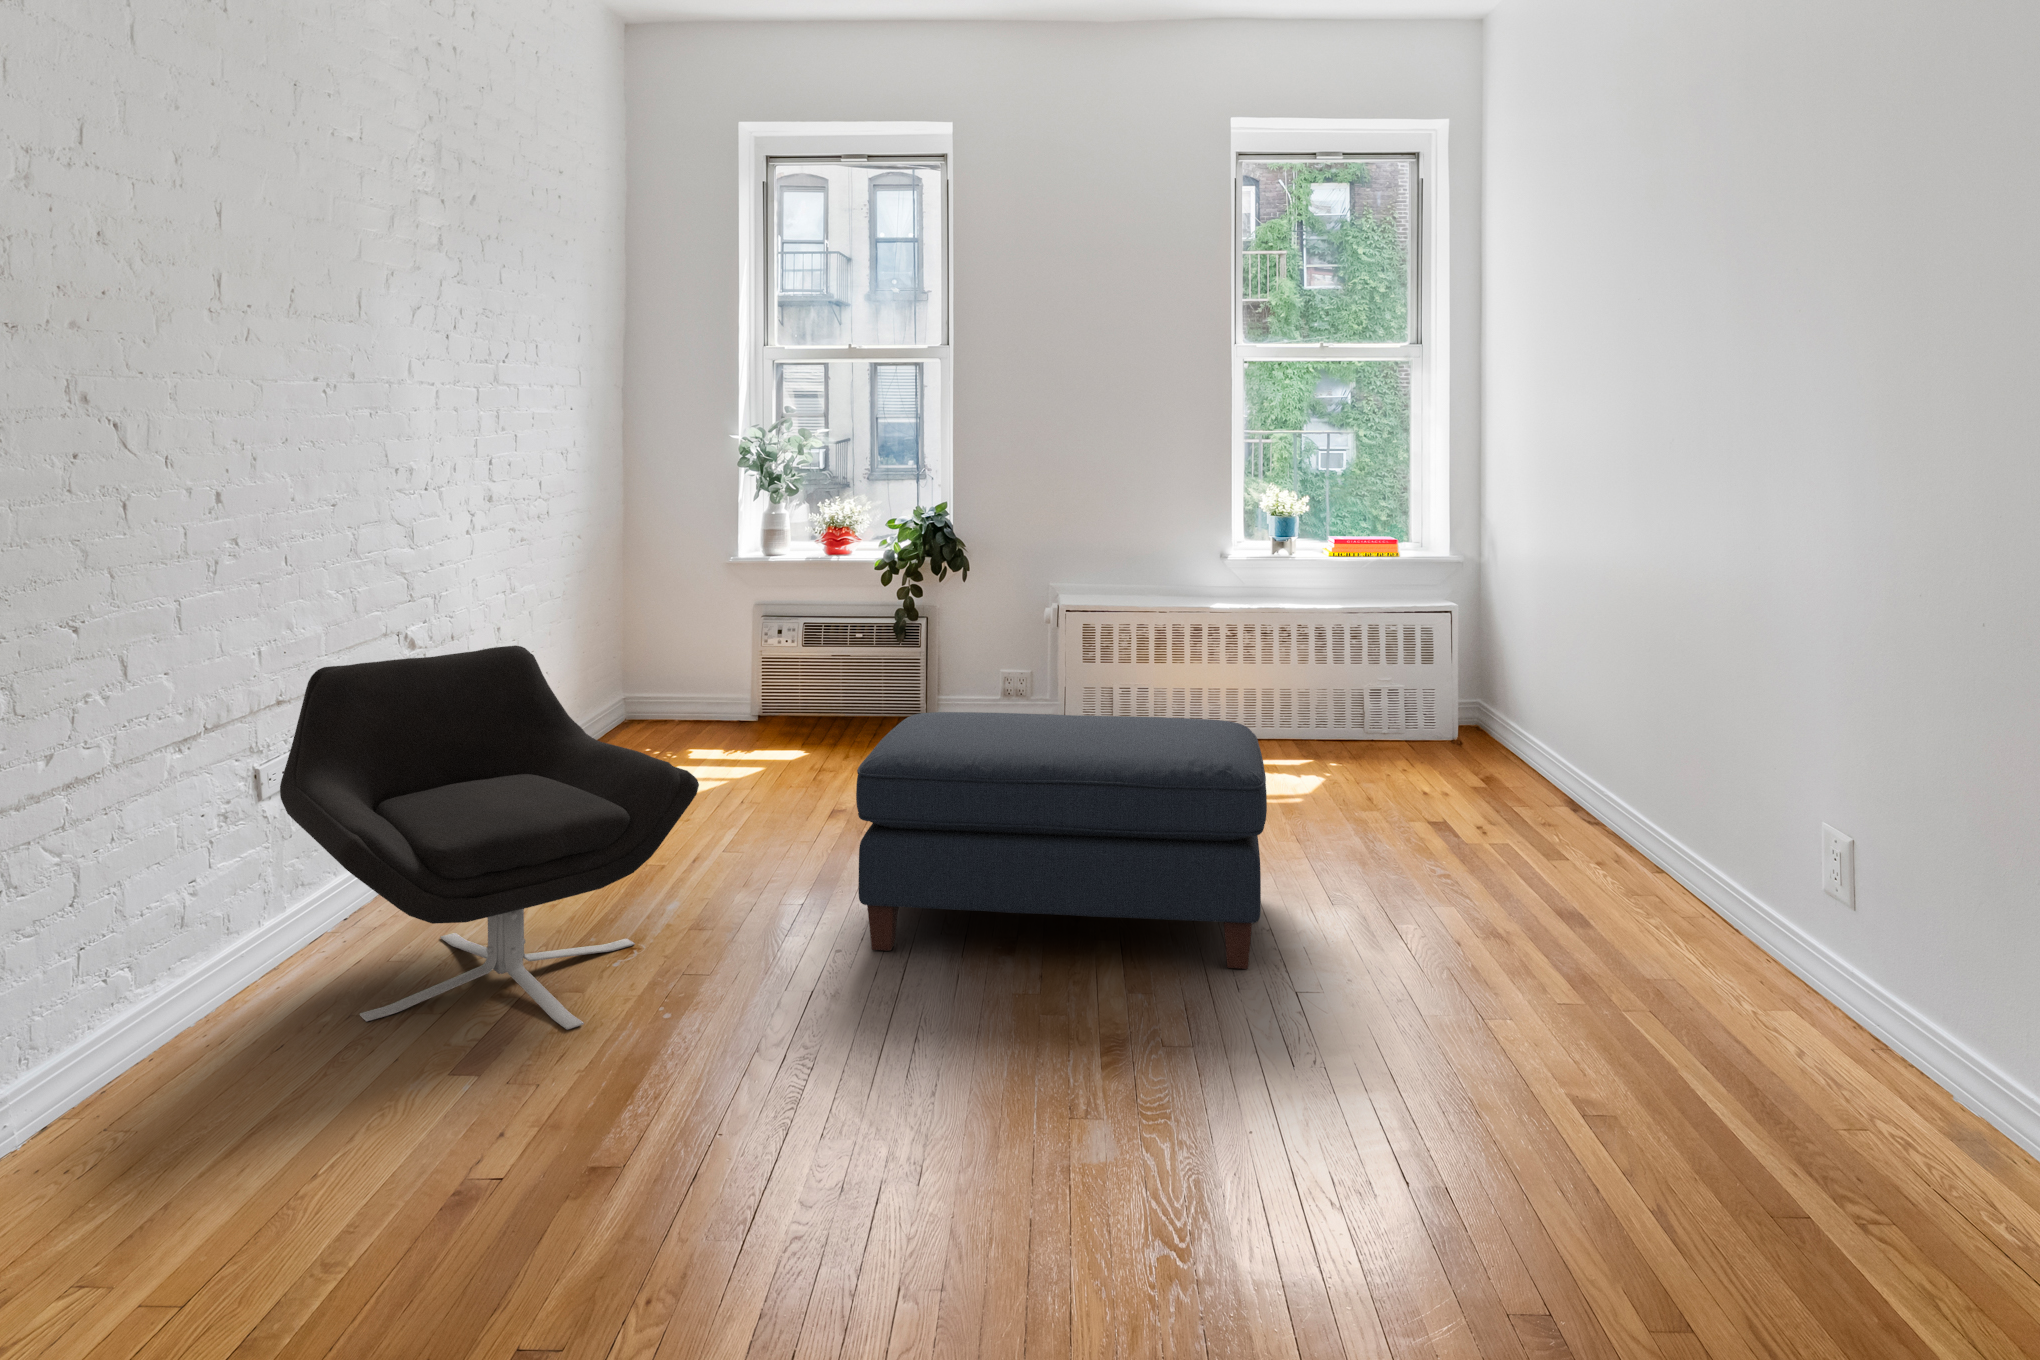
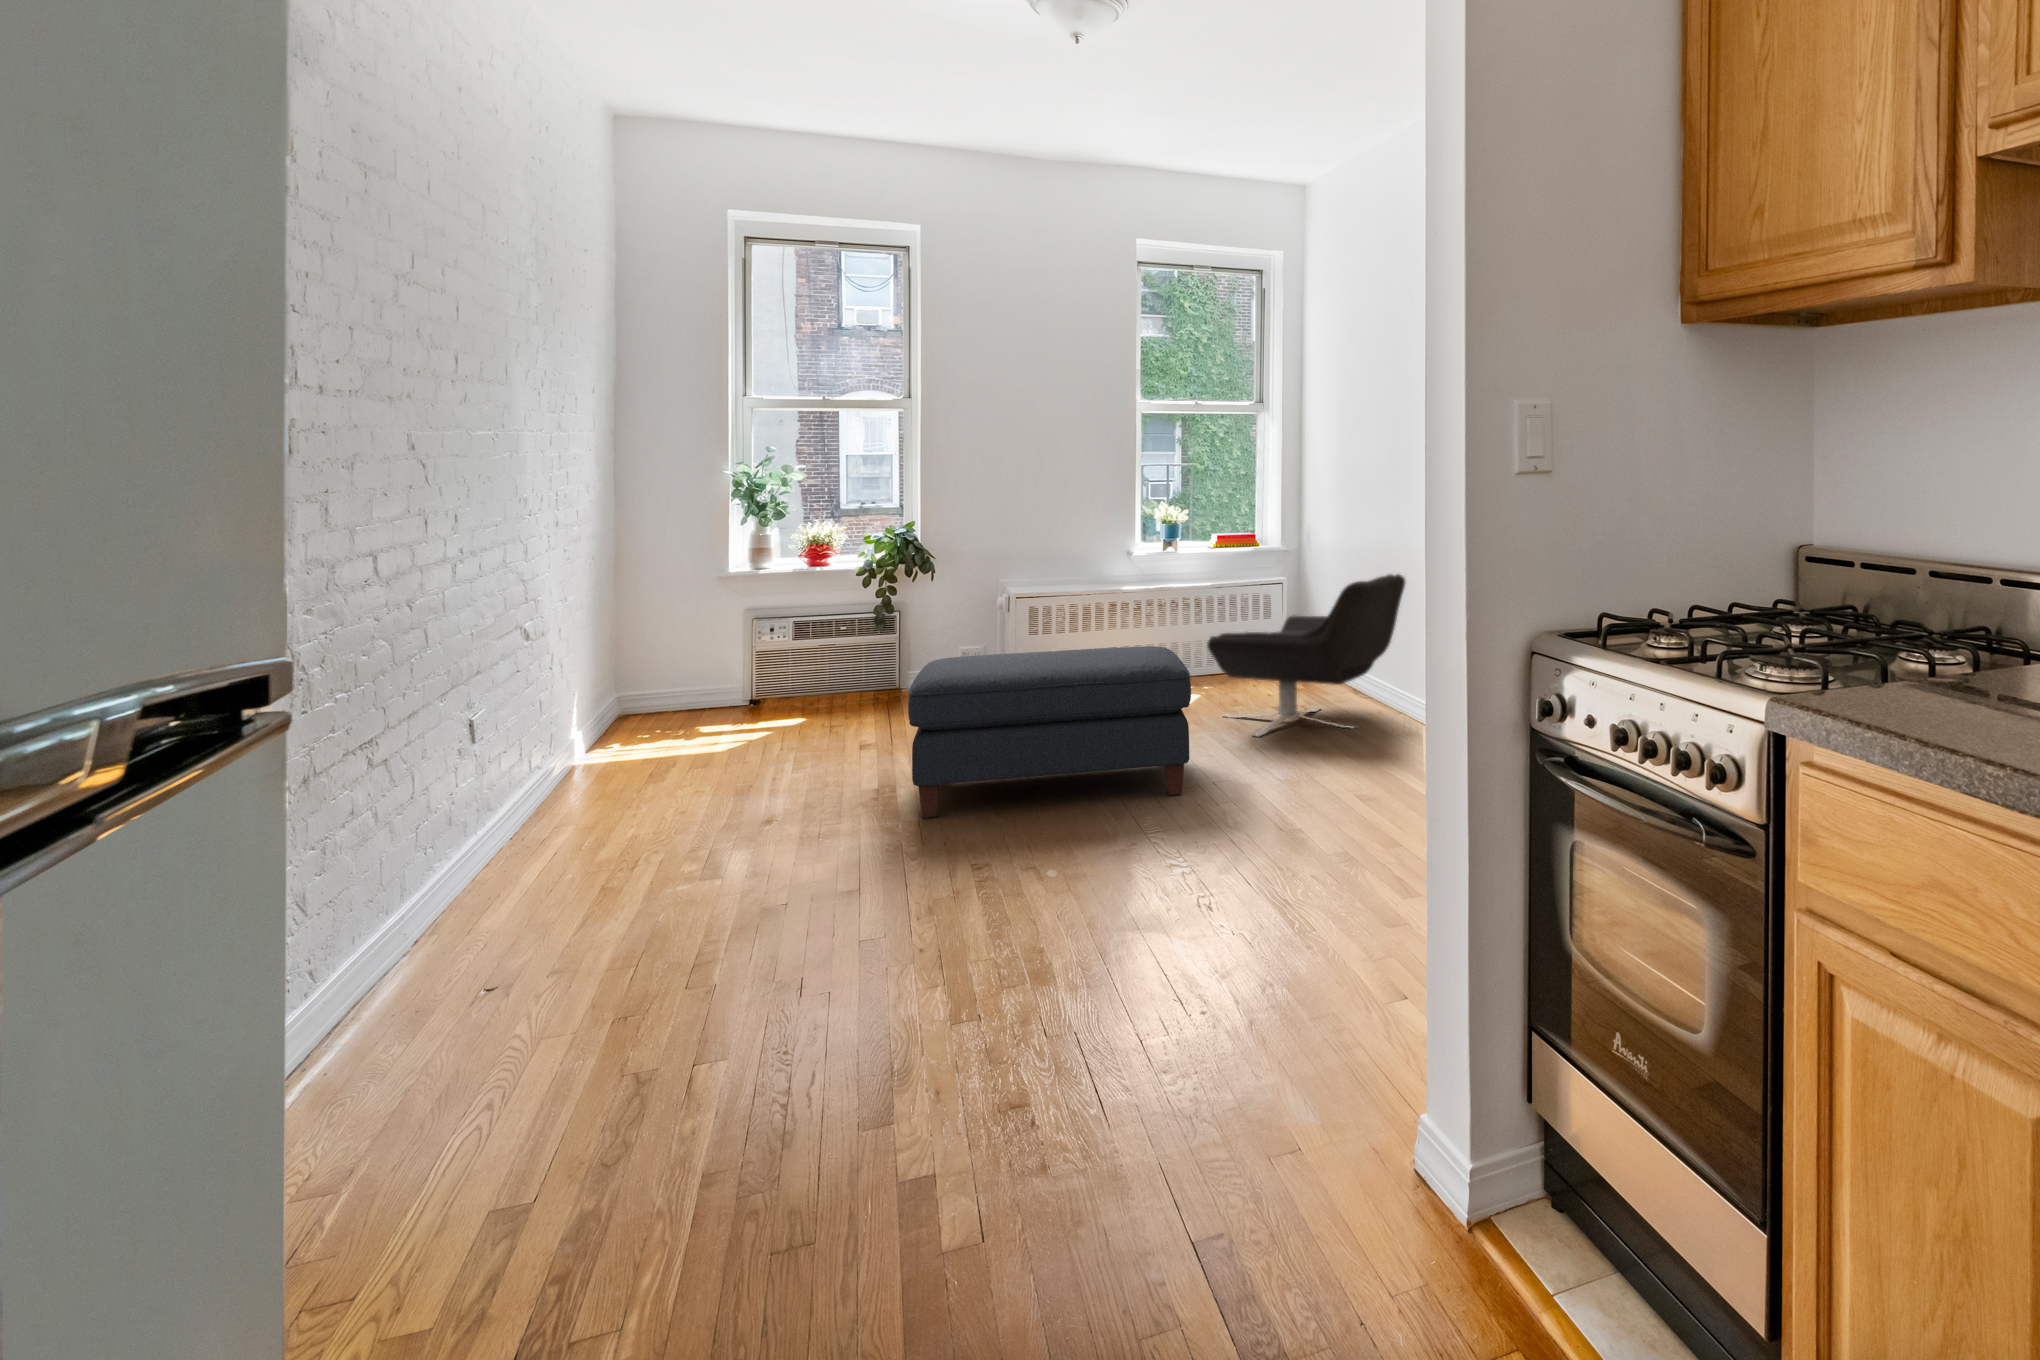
lounge chair: present [280,645,699,1030] -> present [1207,574,1405,736]

